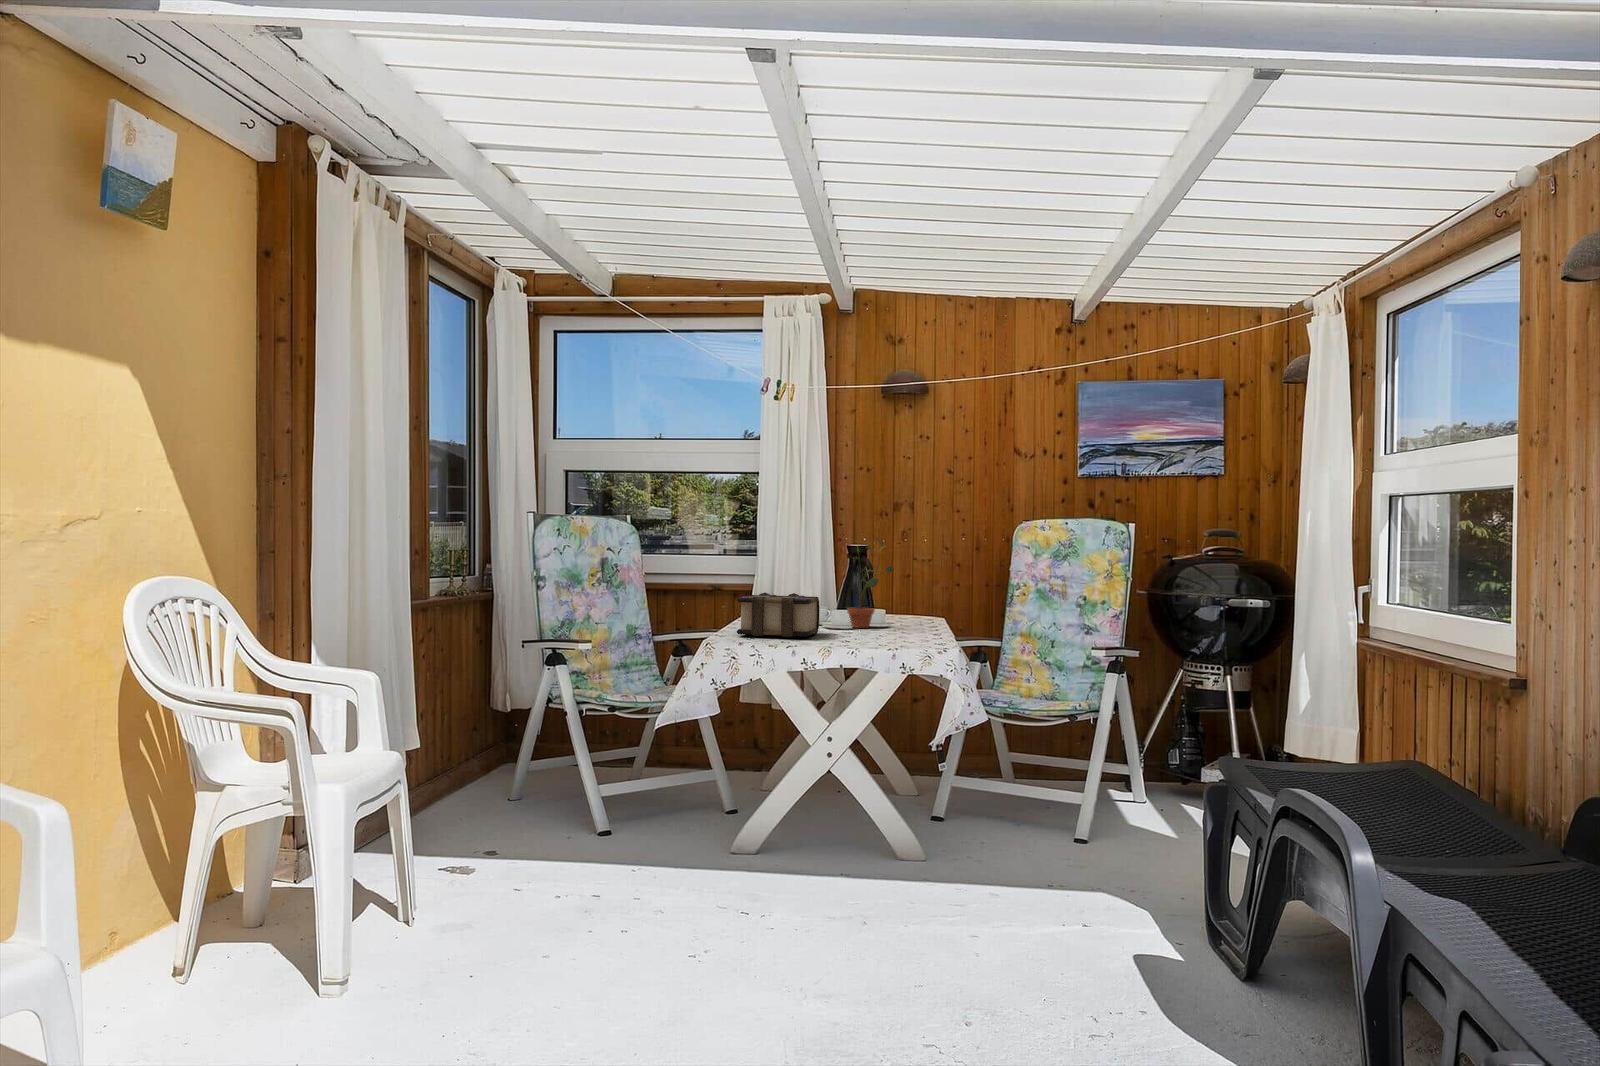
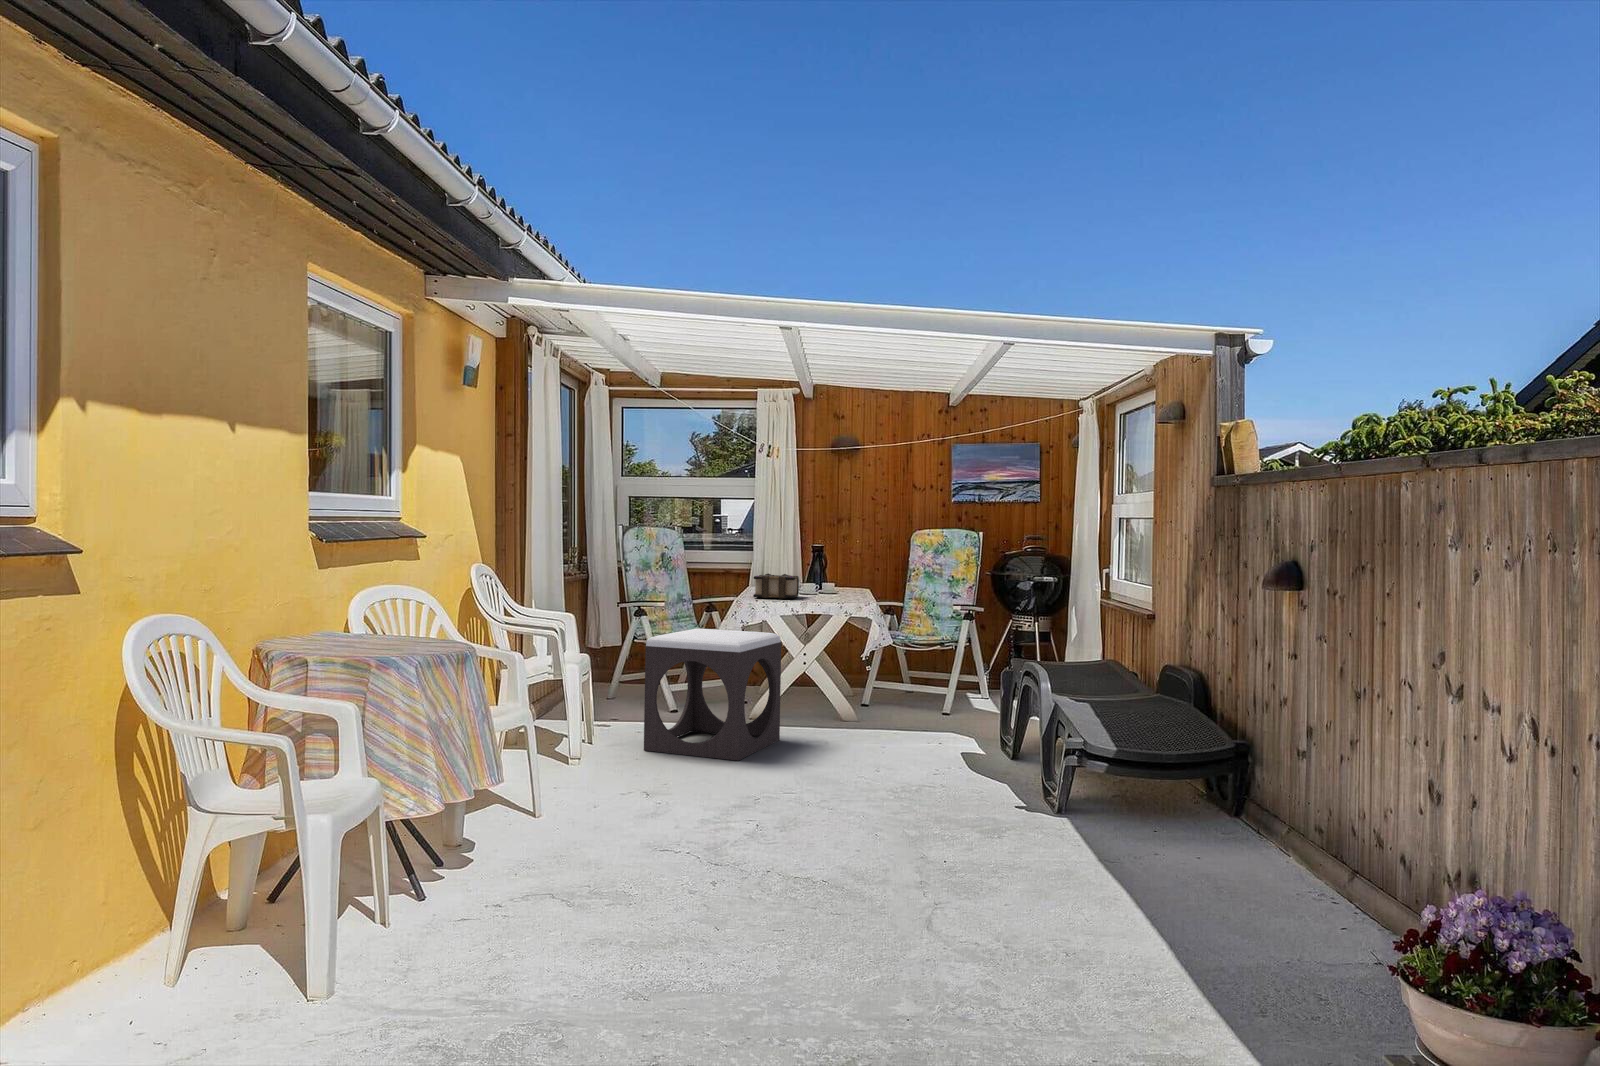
potted plant: present [841,537,894,628] -> none [809,540,841,594]
footstool: none [496,695,775,979] -> present [644,628,781,761]

